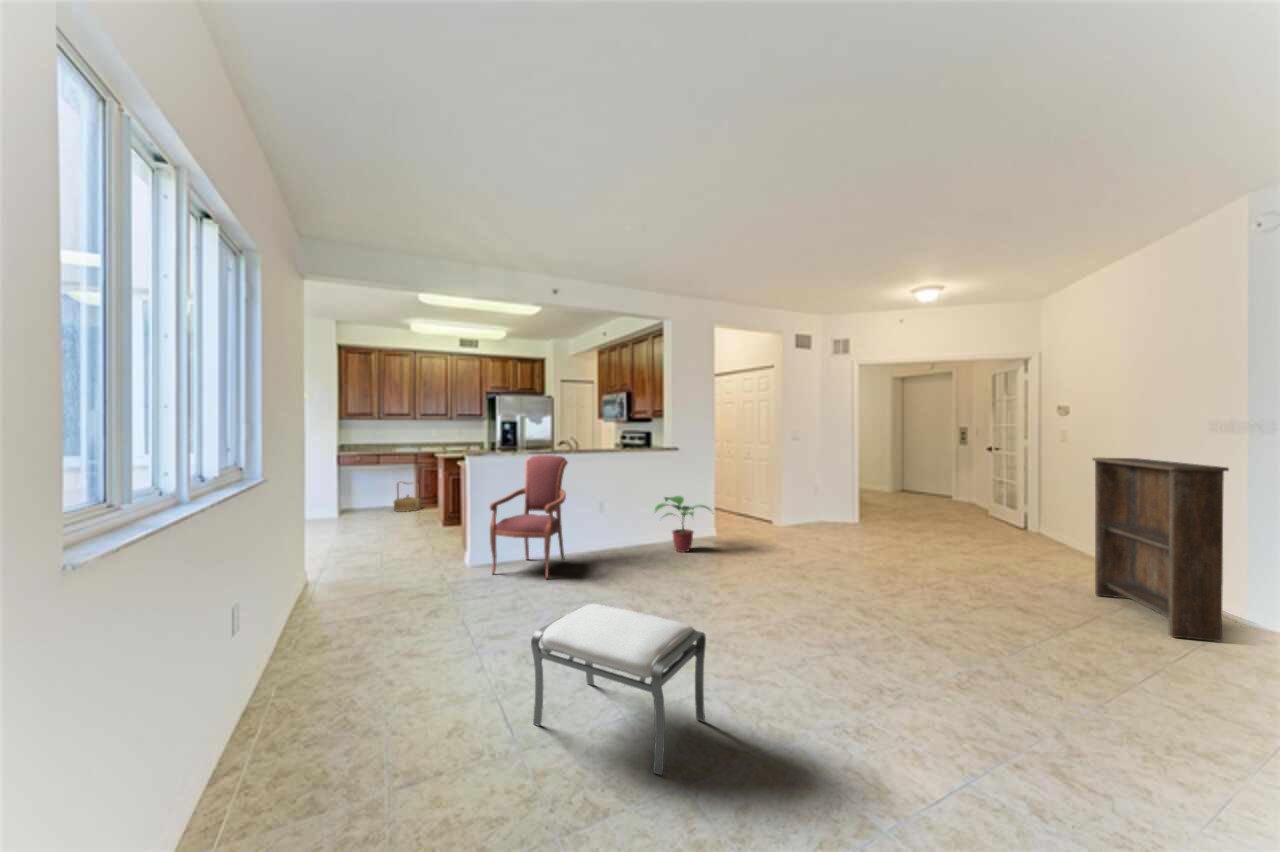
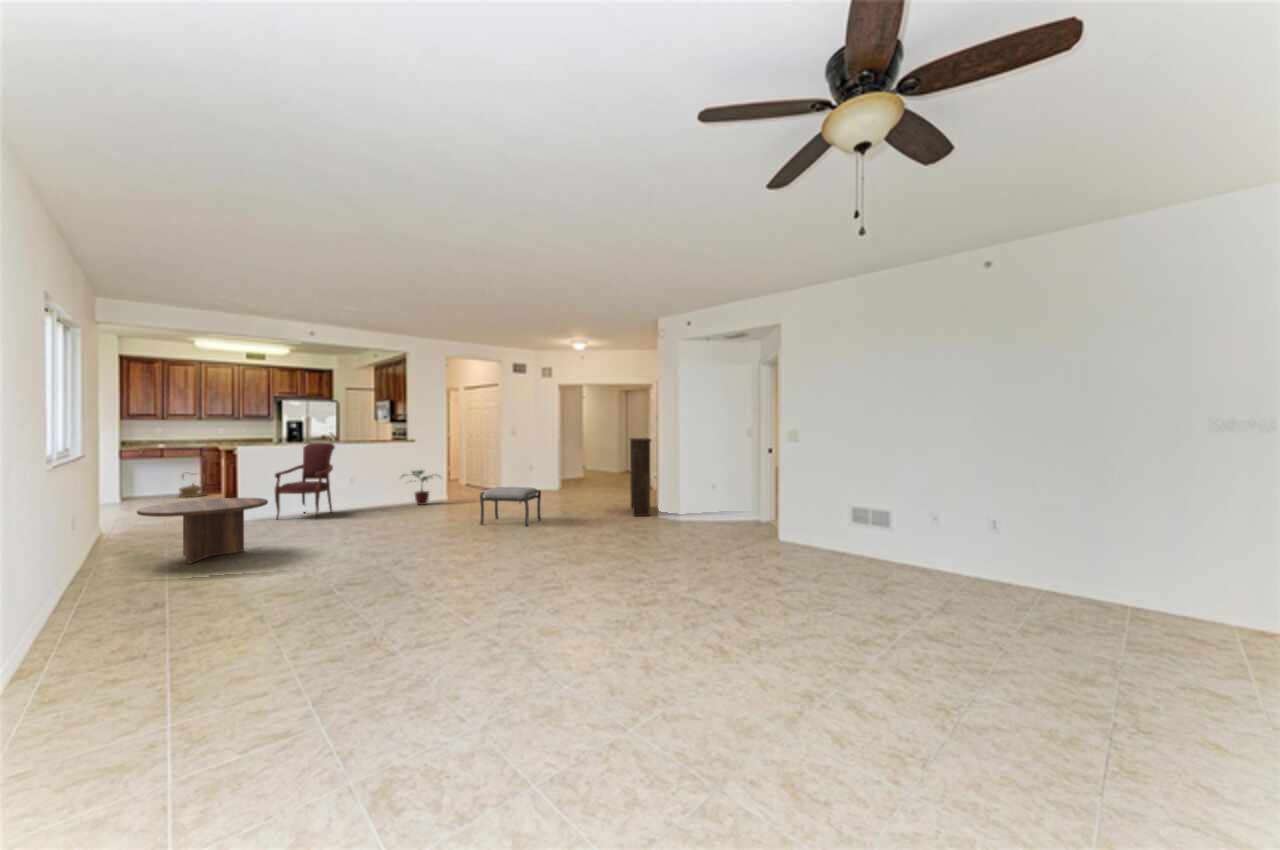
coffee table: none [241,572,479,746] -> present [137,498,268,564]
ottoman: present [531,604,706,775] -> present [480,487,541,526]

